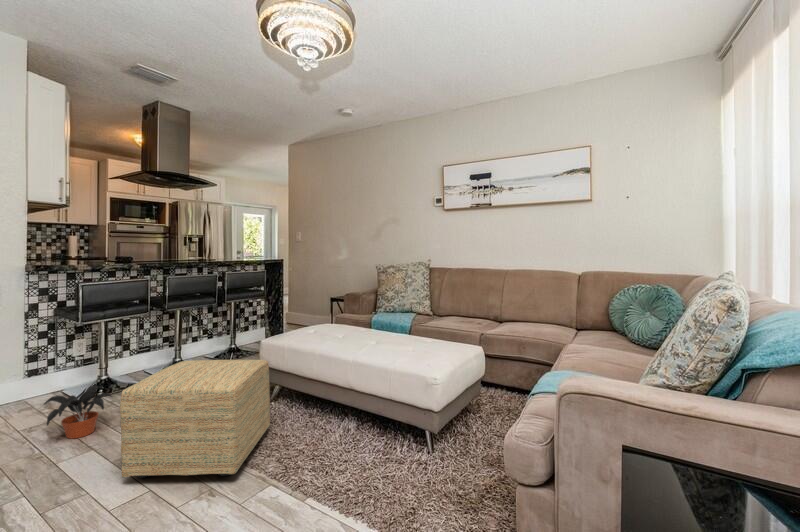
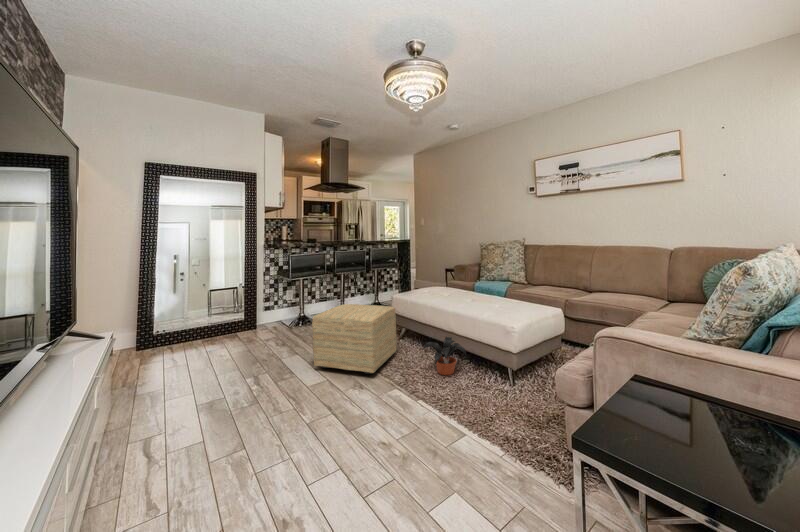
potted plant: present [45,386,112,439] -> present [423,337,466,375]

